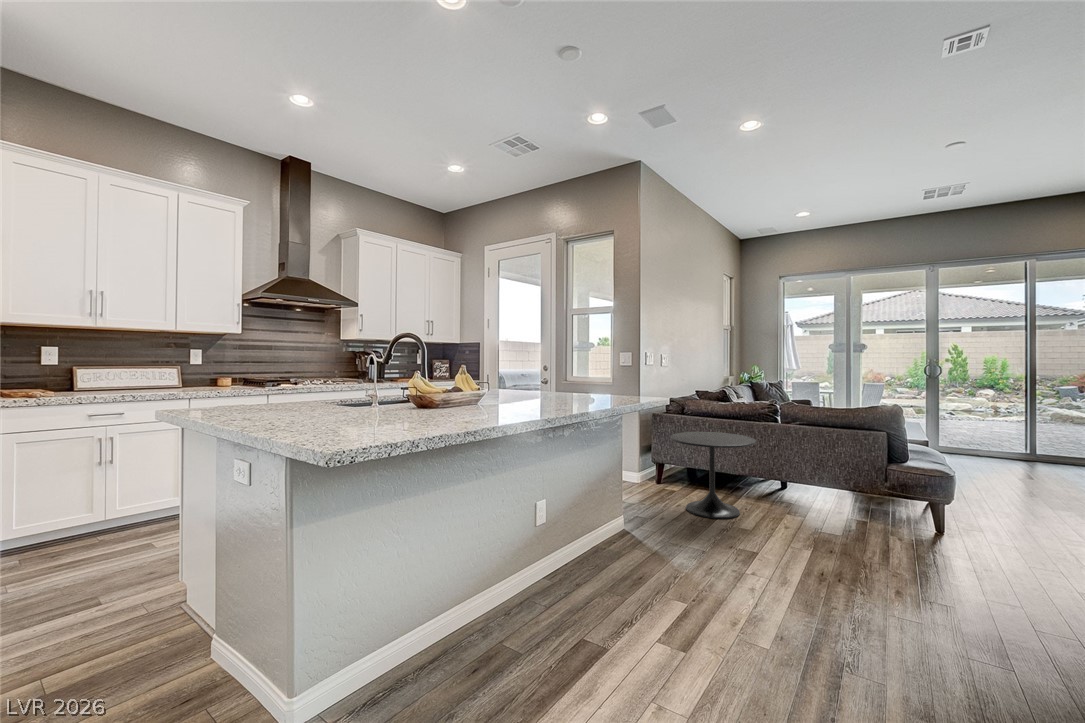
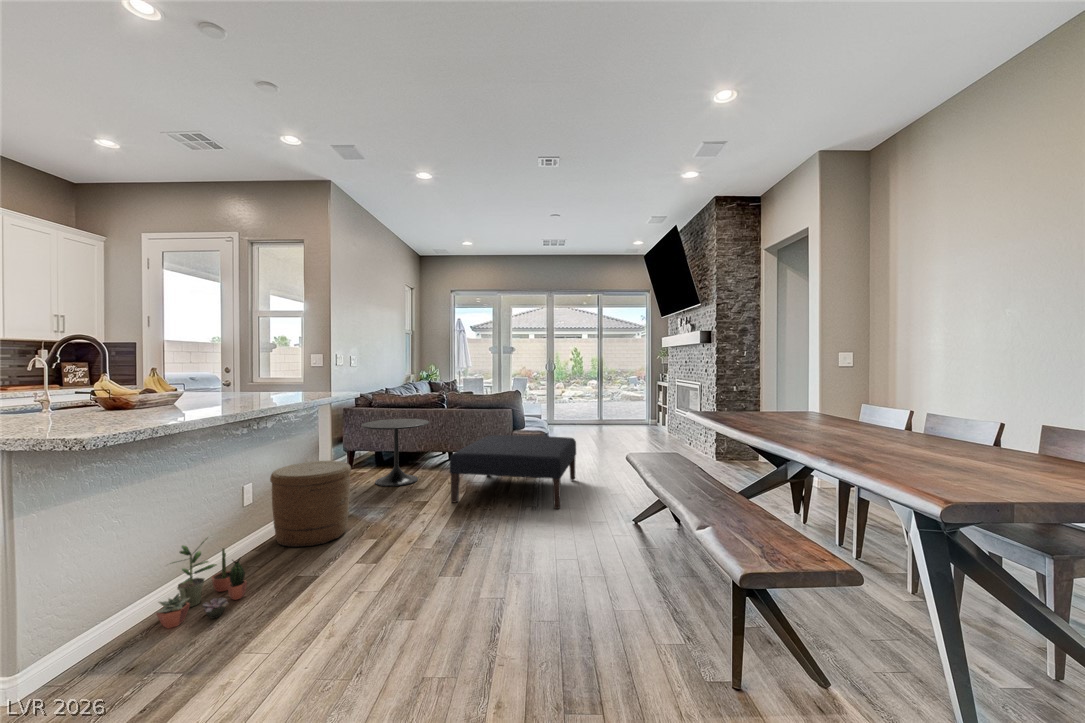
ottoman: none [790,470,1036,633] -> present [450,435,576,509]
woven basket: none [570,480,657,588] -> present [270,461,351,547]
potted plant: none [449,562,537,665] -> present [155,538,247,628]

